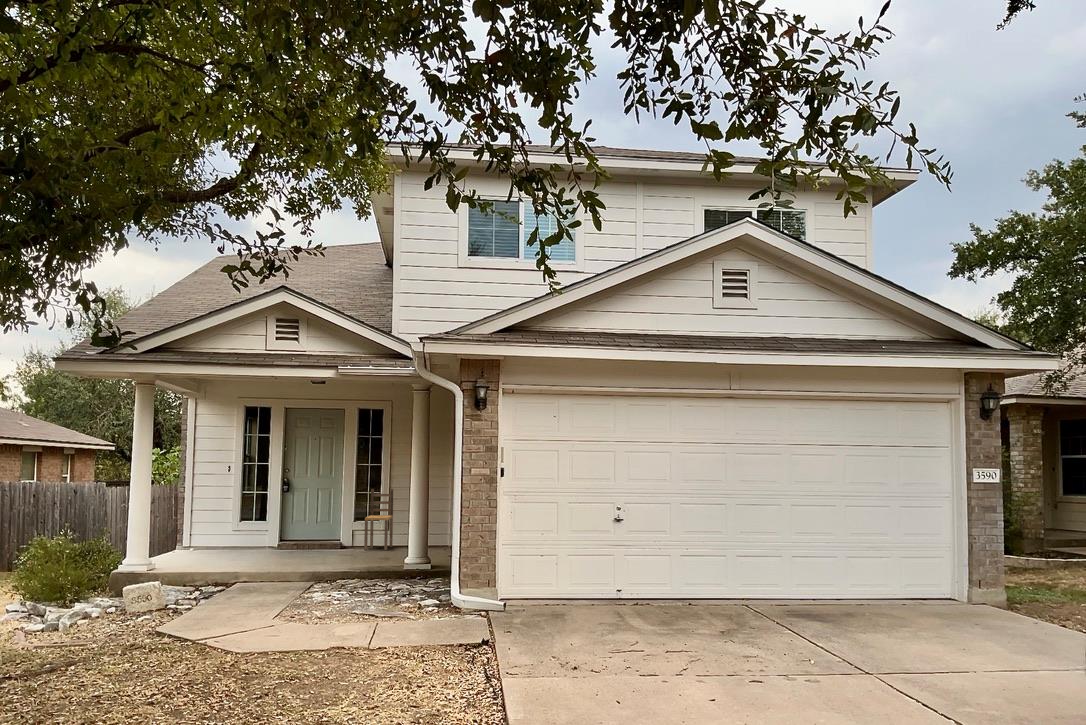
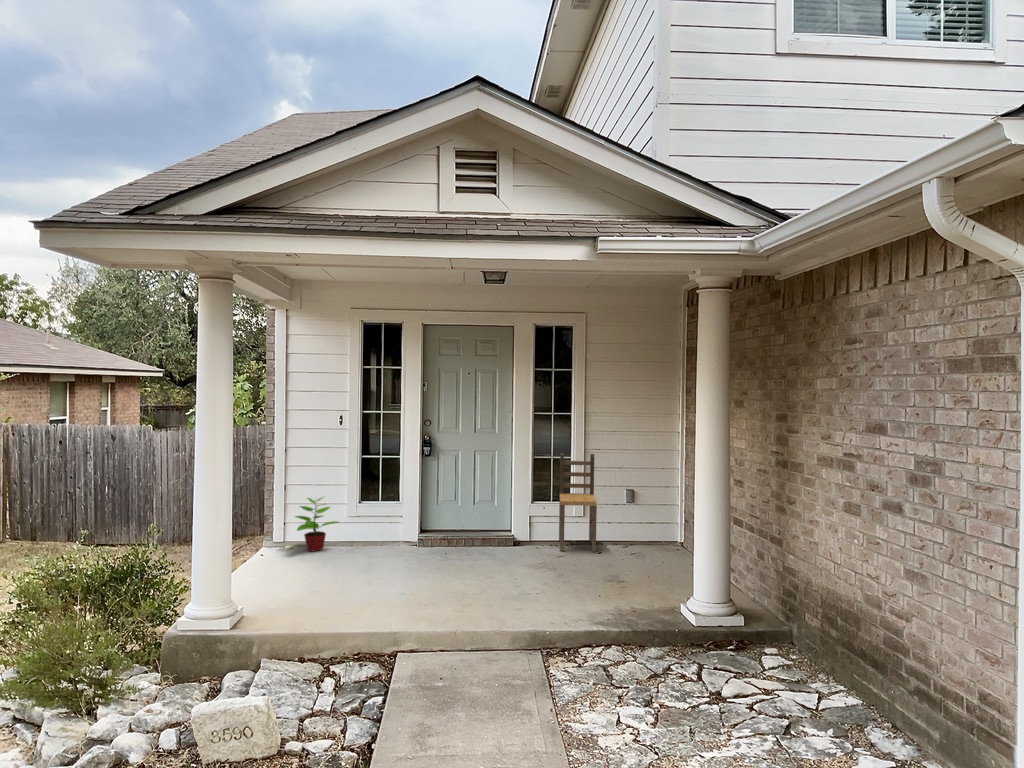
potted plant: none [194,516,224,552] -> present [295,497,338,551]

